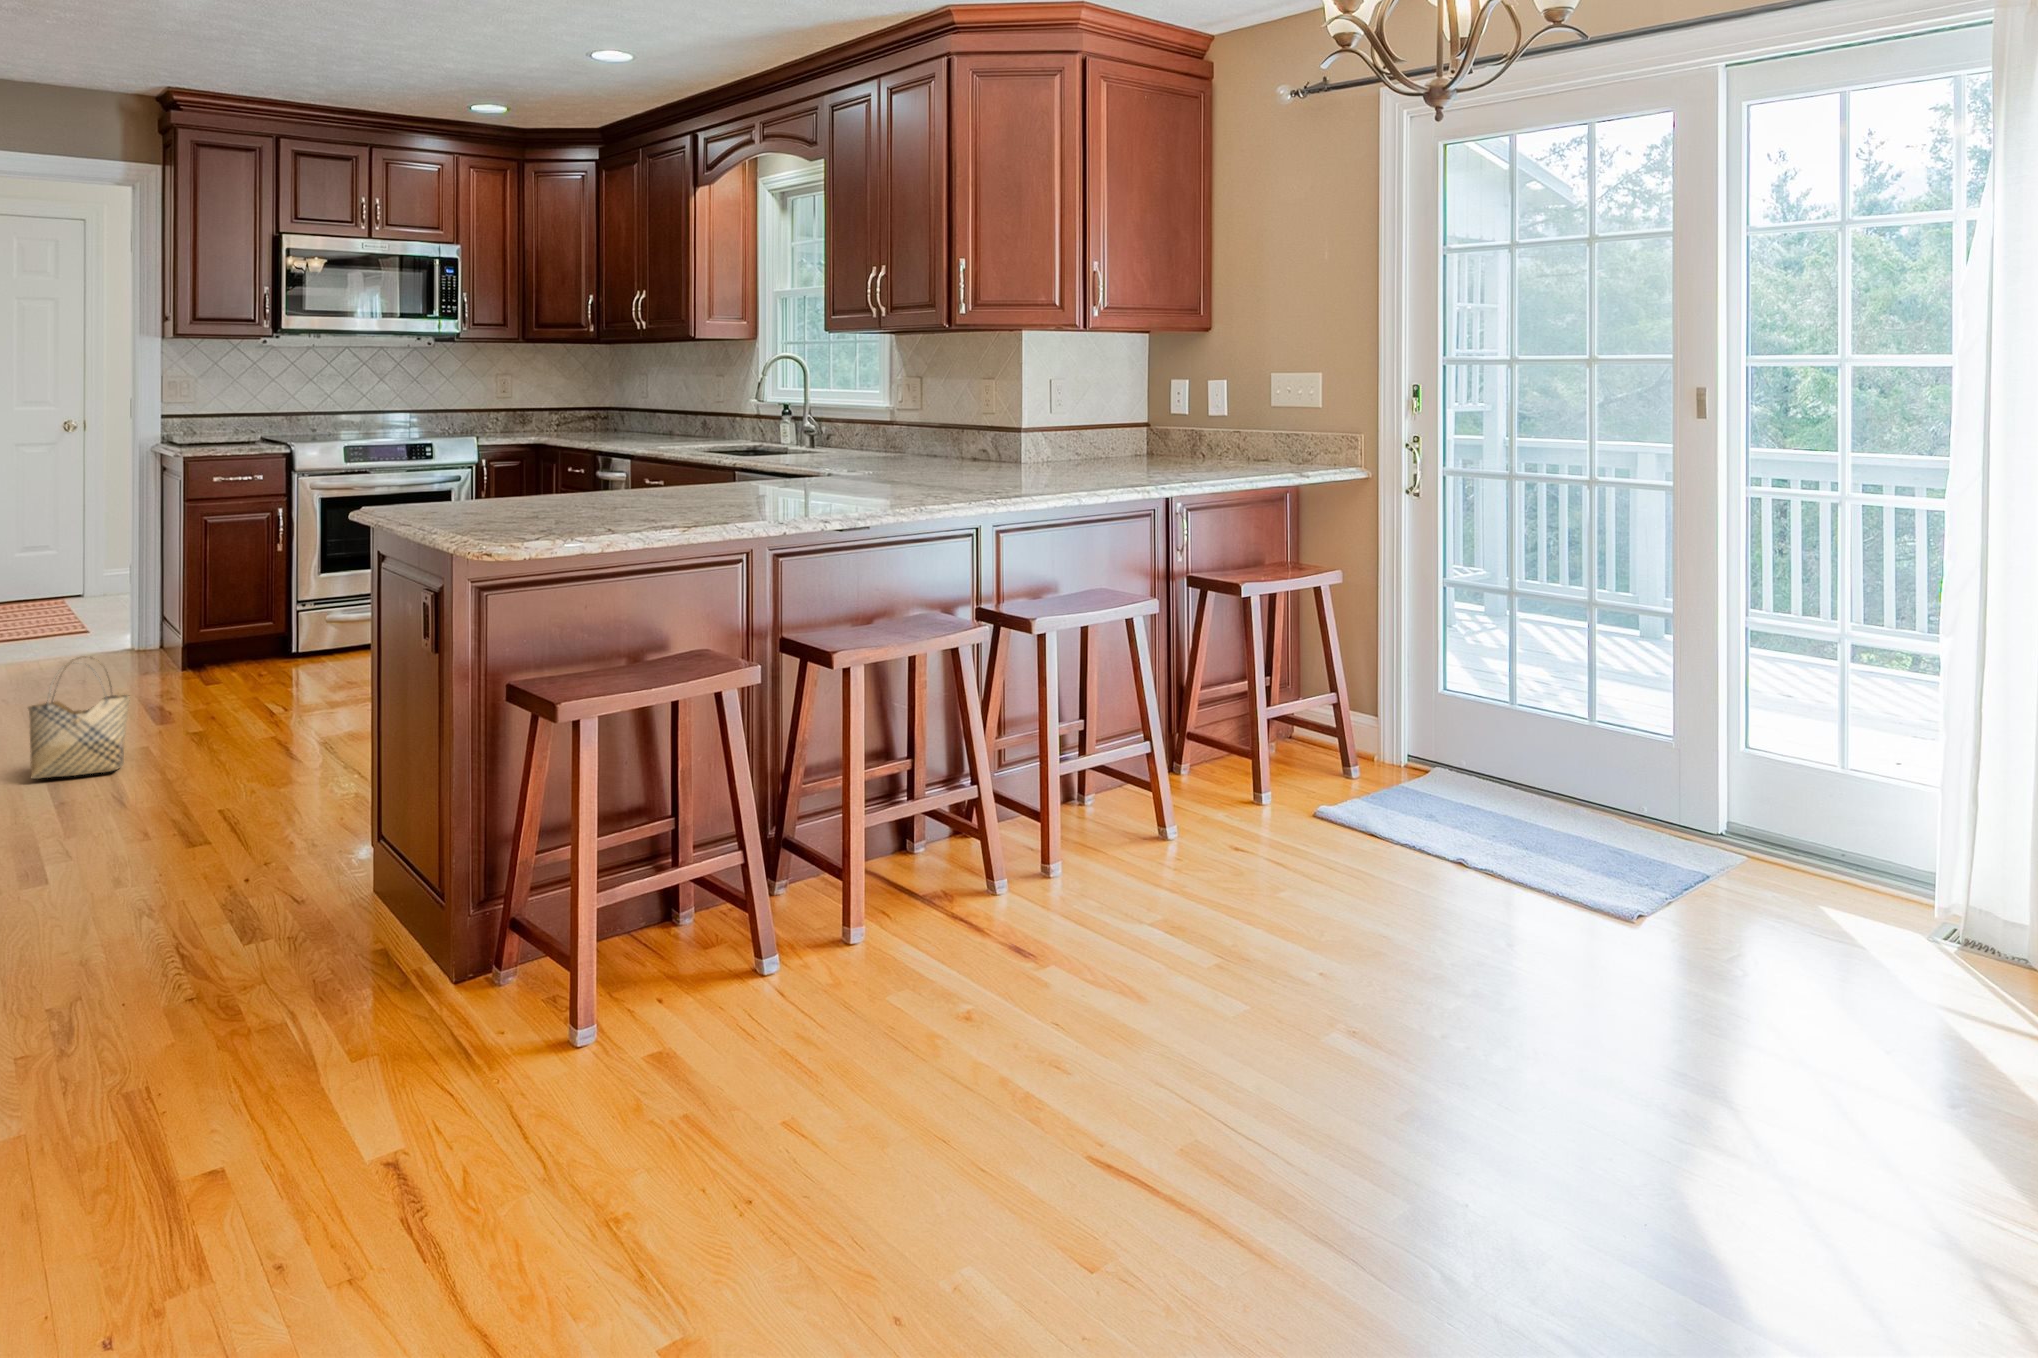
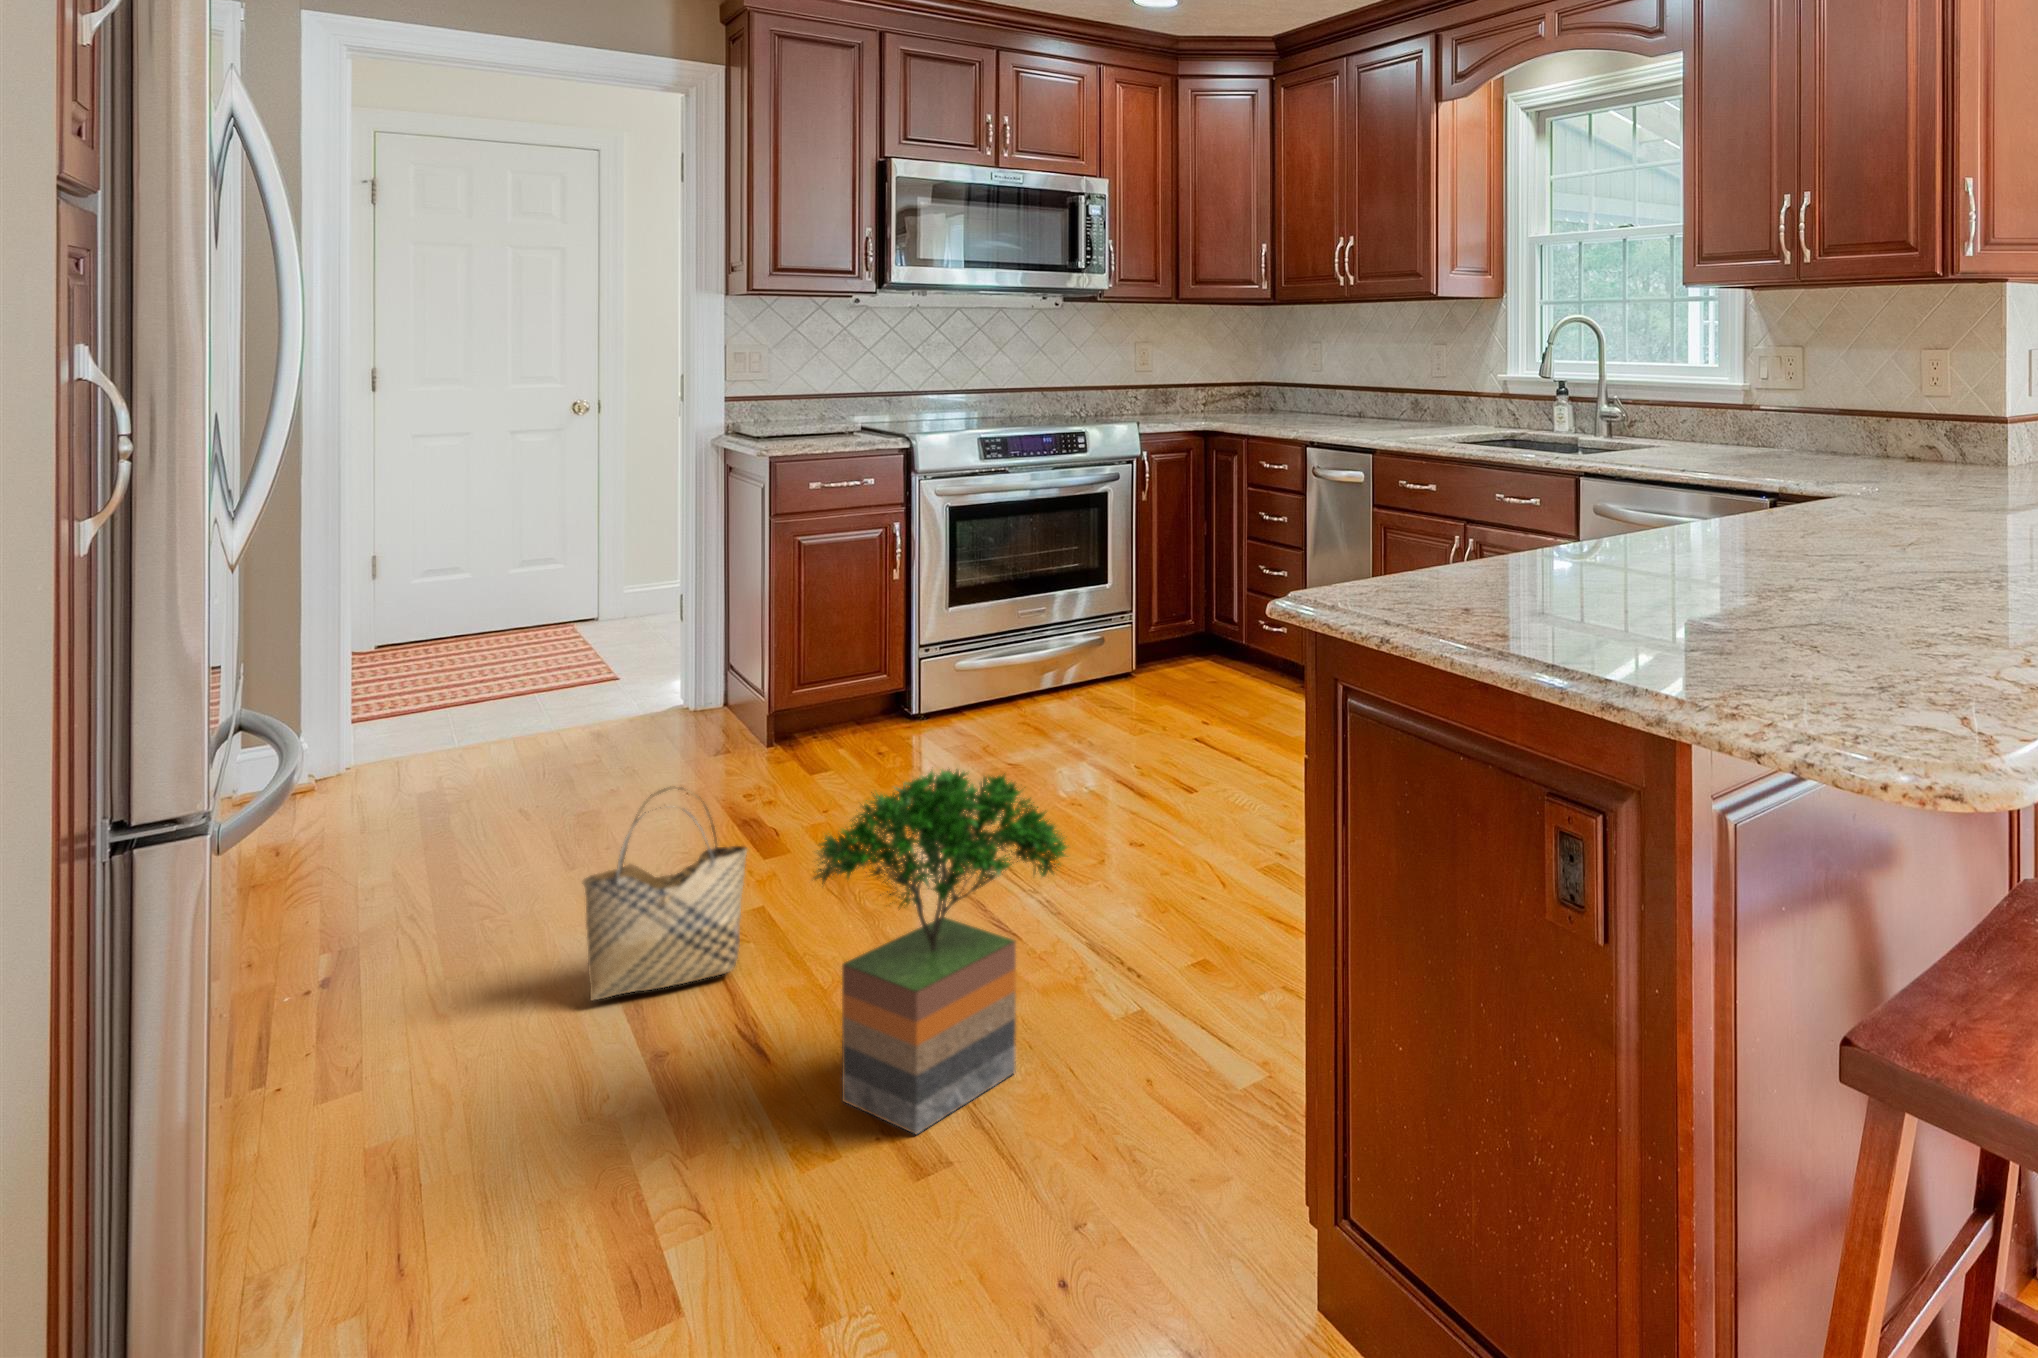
potted tree: none [144,632,301,831] -> present [814,769,1067,1134]

